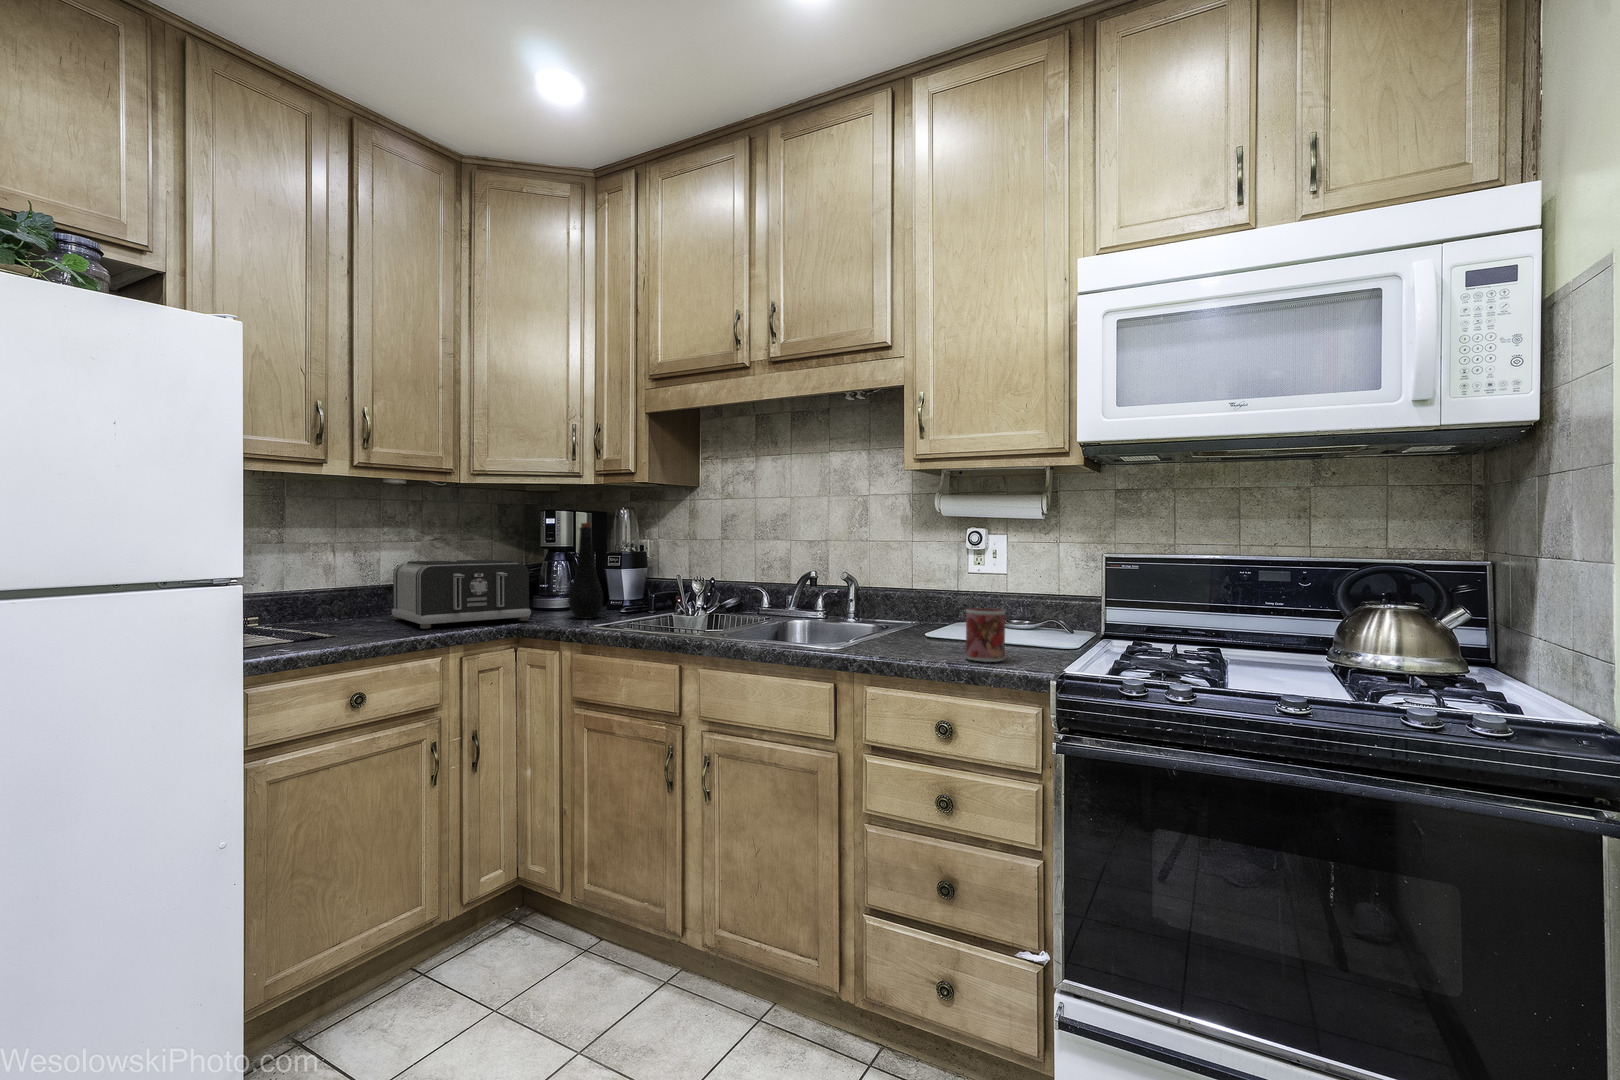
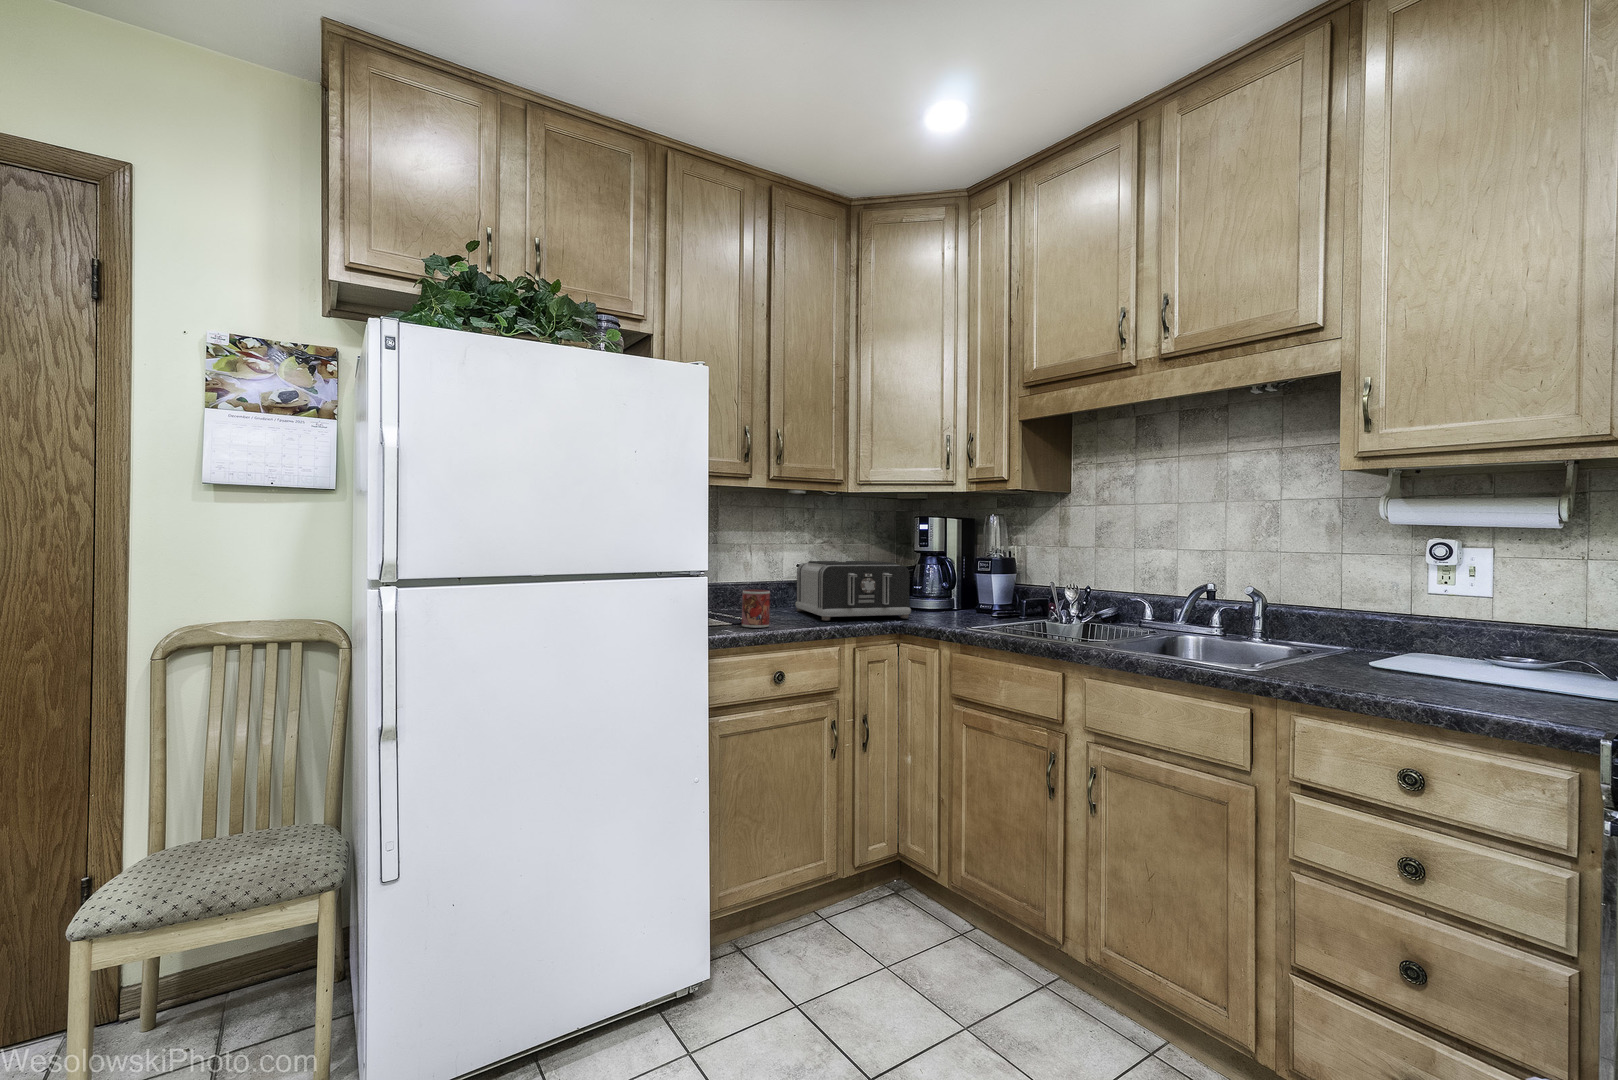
bottle: present [569,523,603,619] -> none [943,528,976,619]
mug: present [966,608,1005,662] -> present [742,590,770,628]

